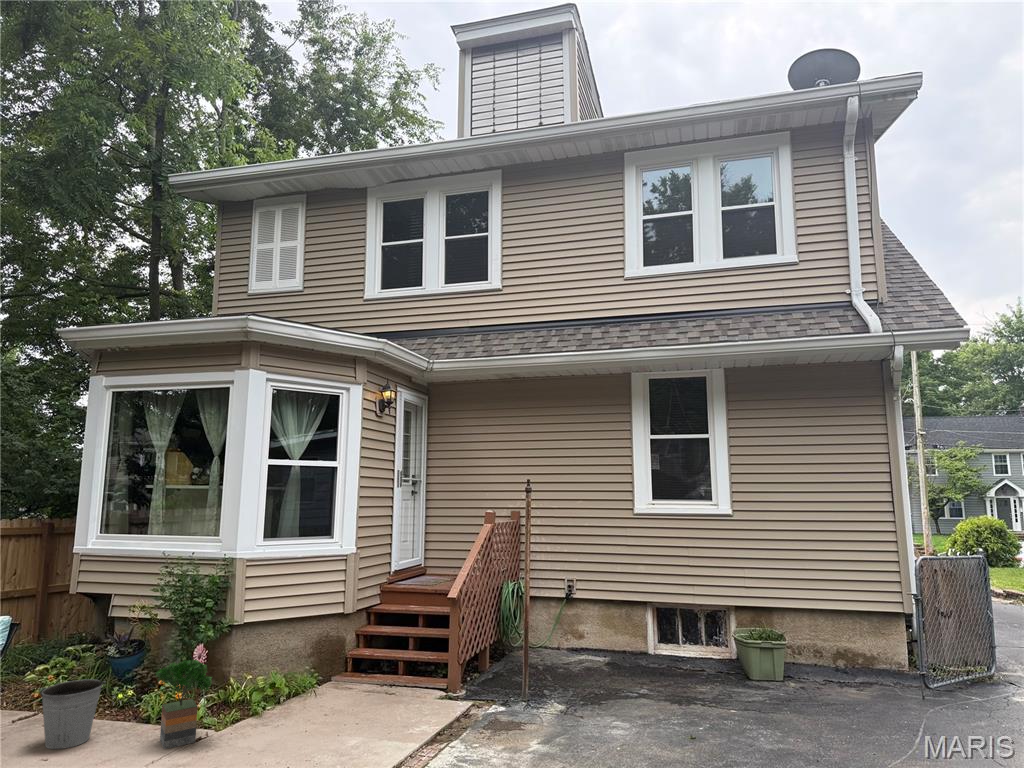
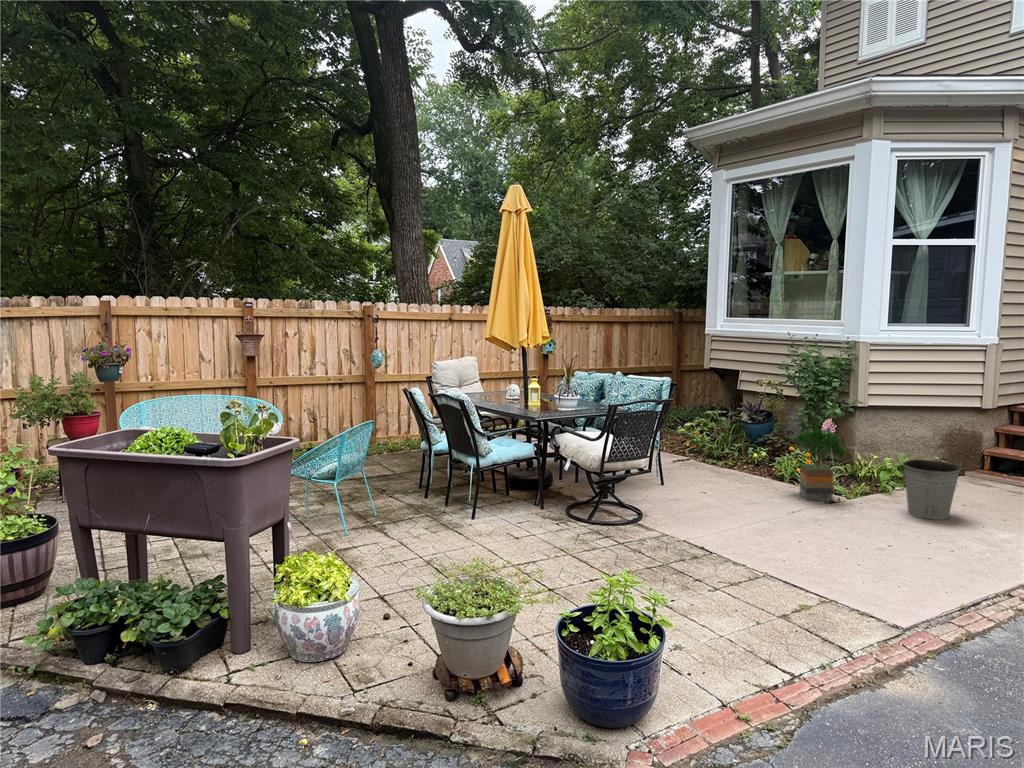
bucket: present [40,679,105,749] -> present [901,459,961,520]

